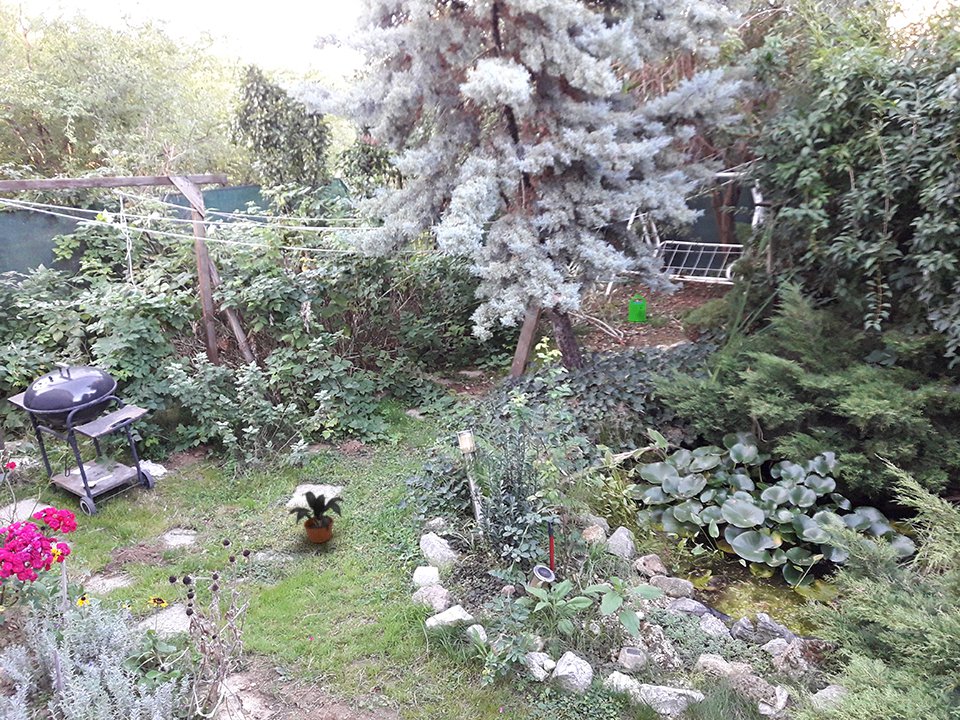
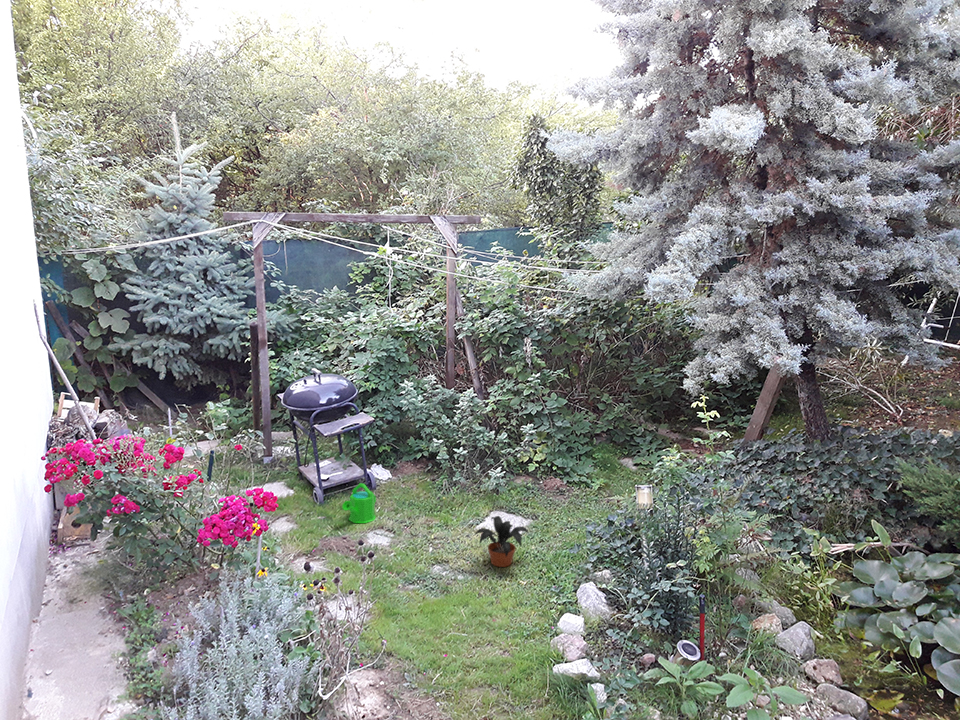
watering can: present [628,295,647,321] -> present [342,483,376,523]

